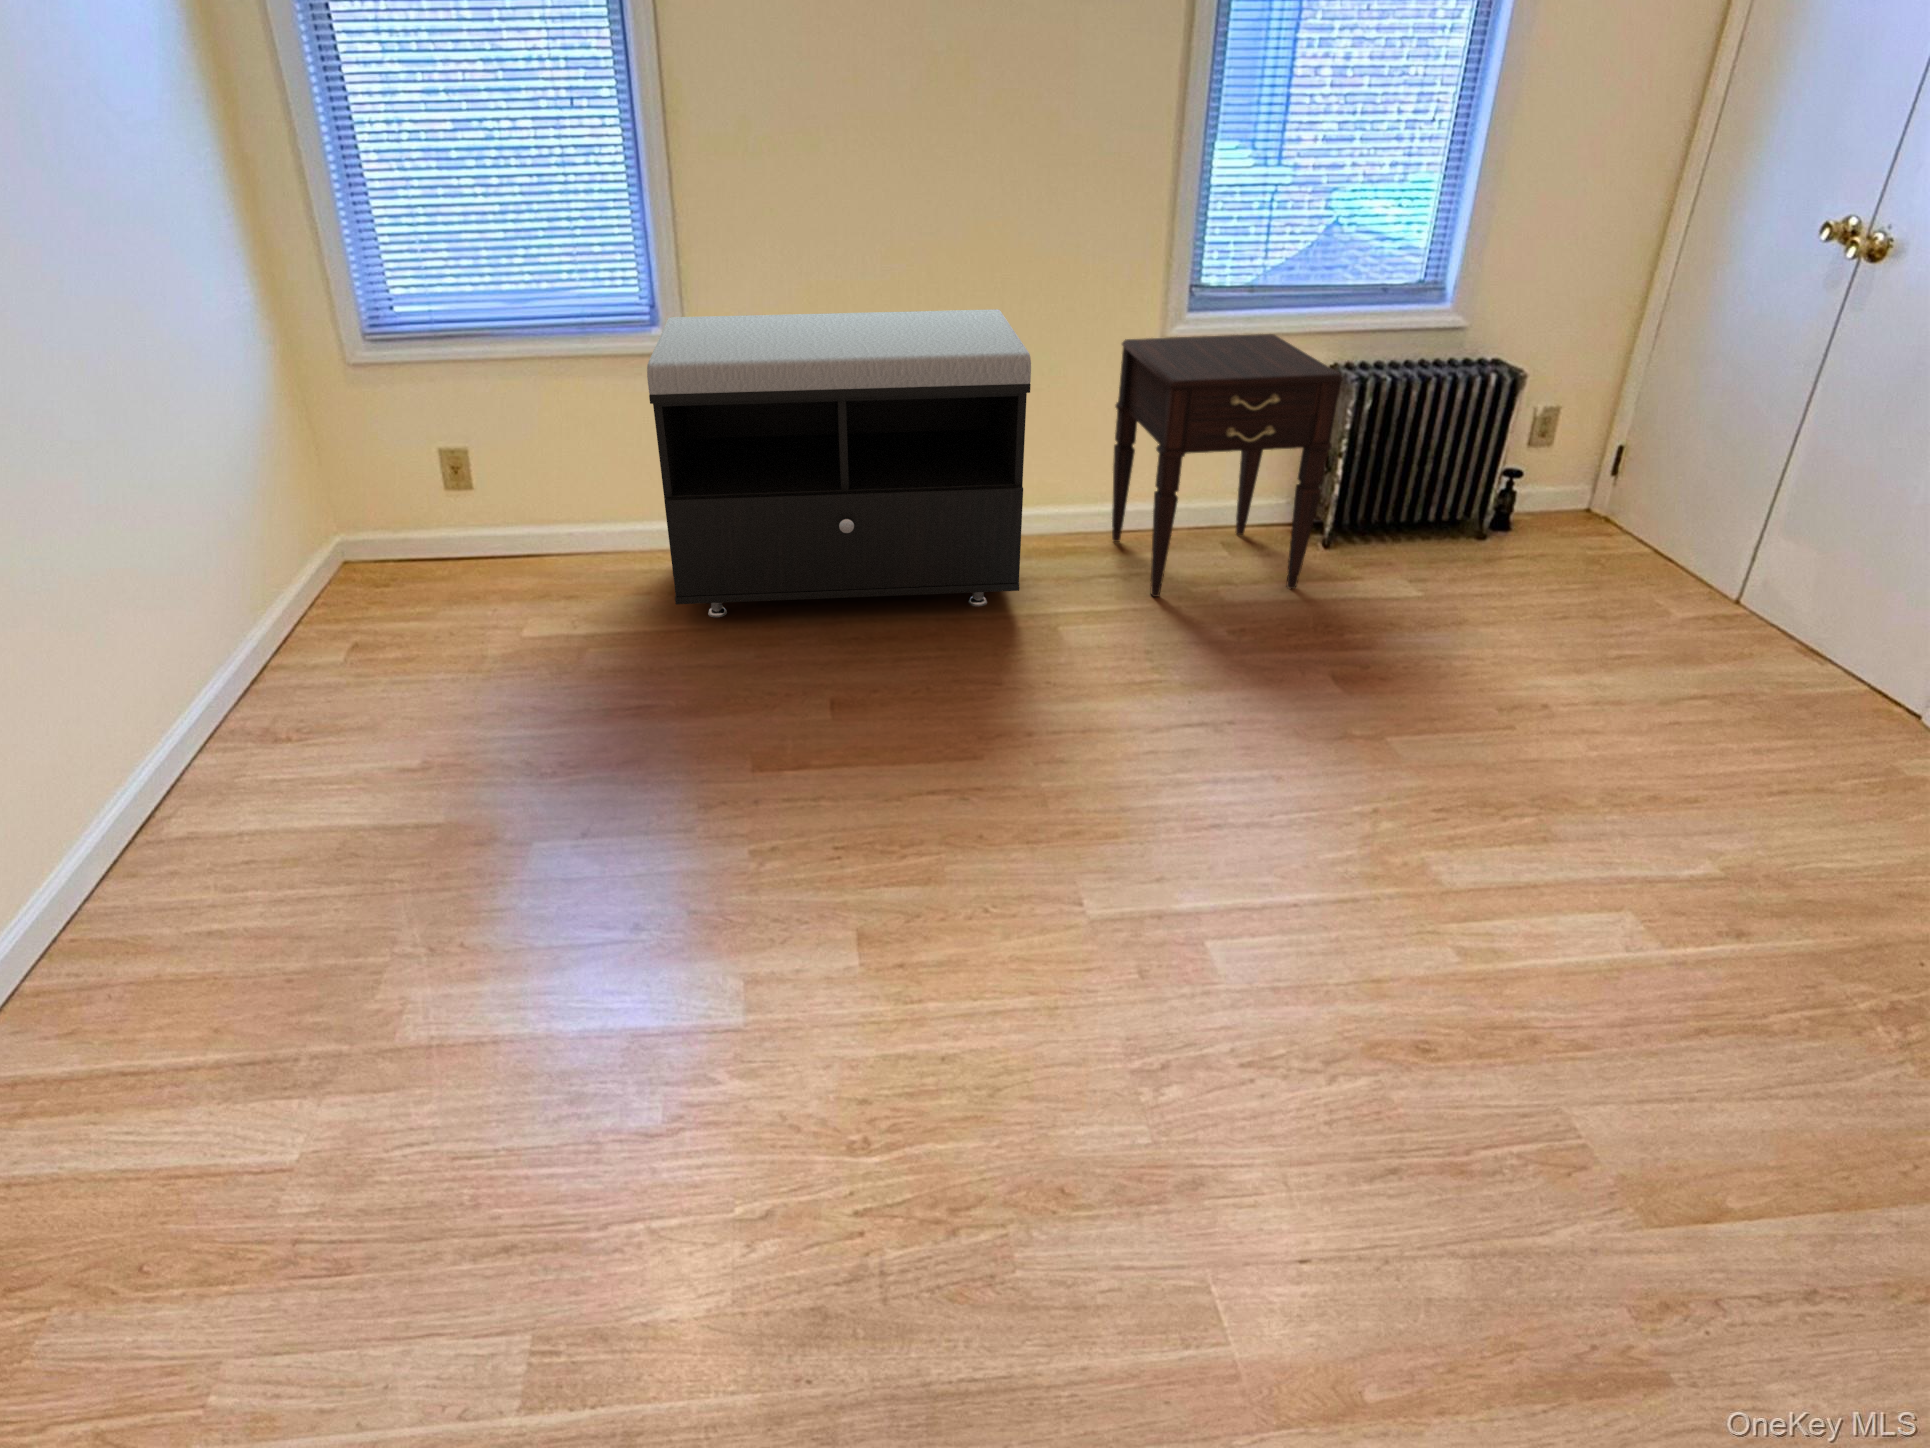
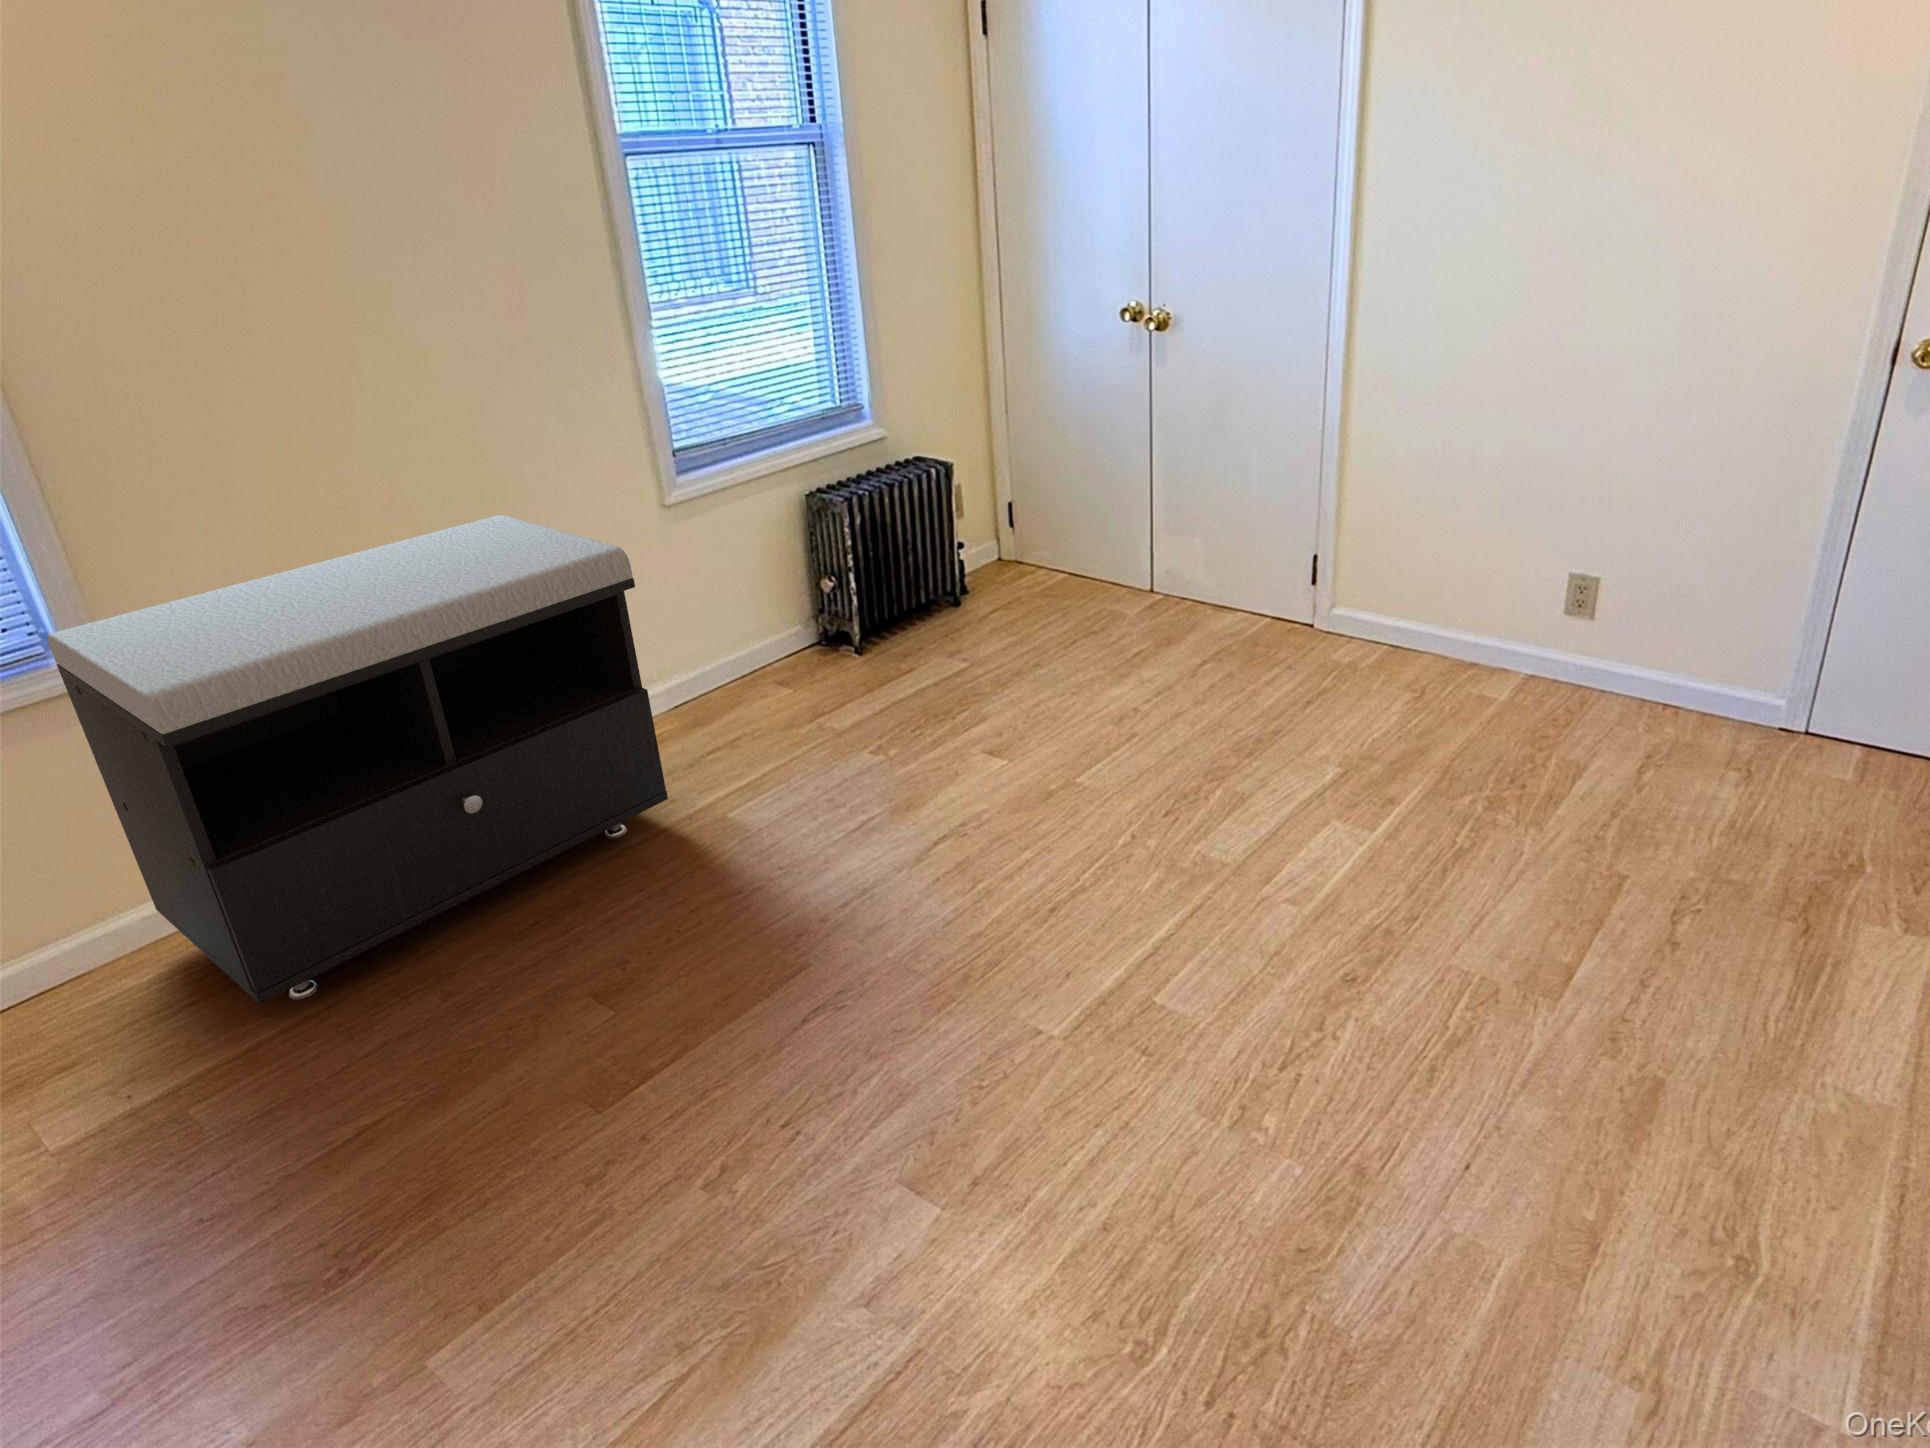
nightstand: present [1112,334,1343,597] -> none [630,477,880,754]

